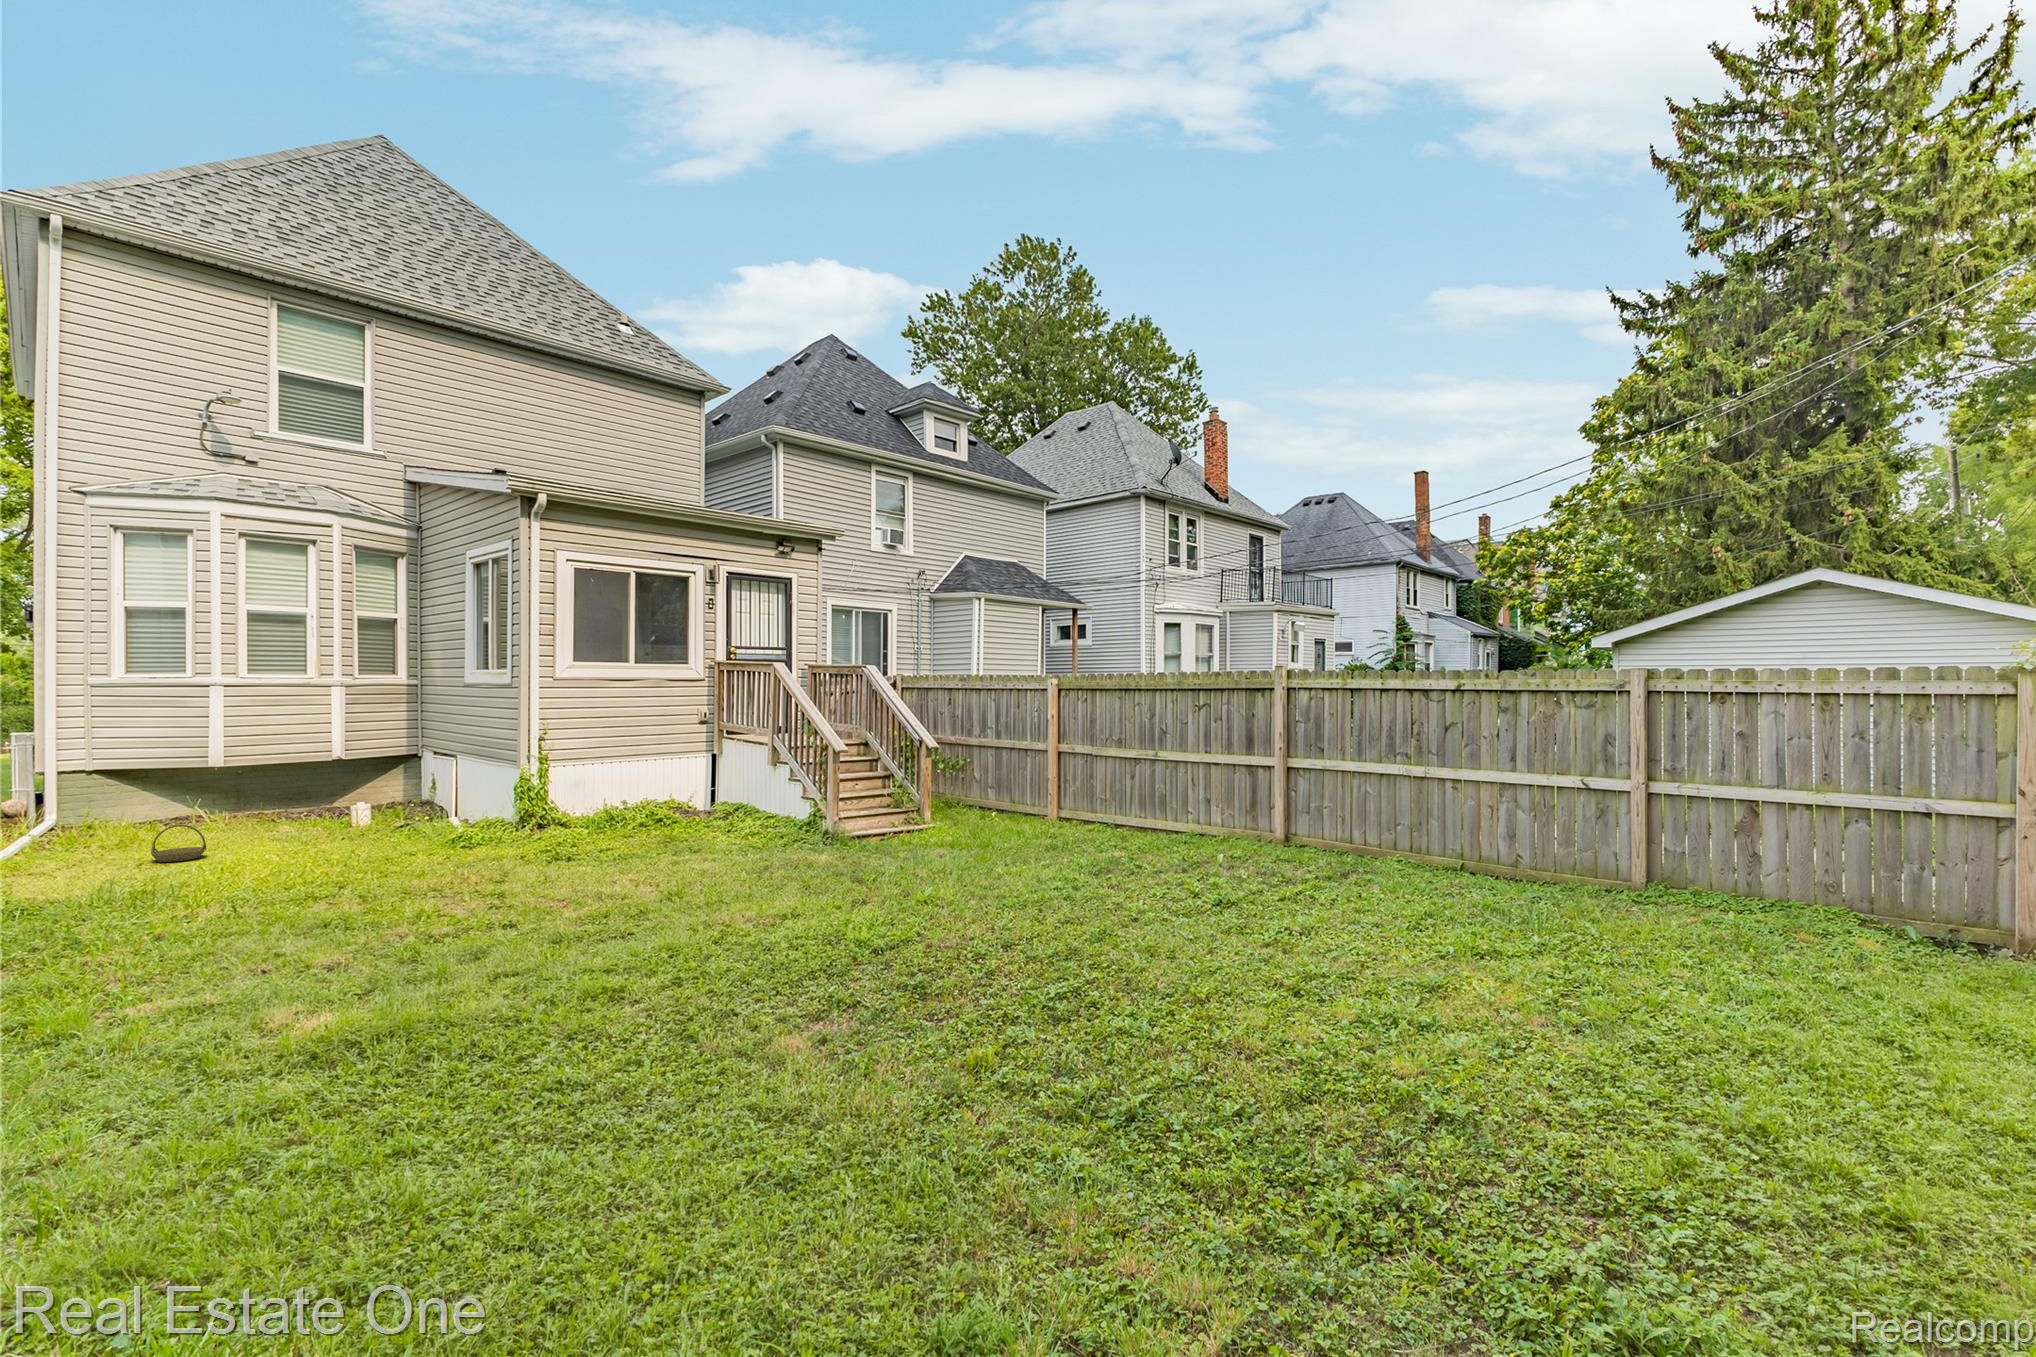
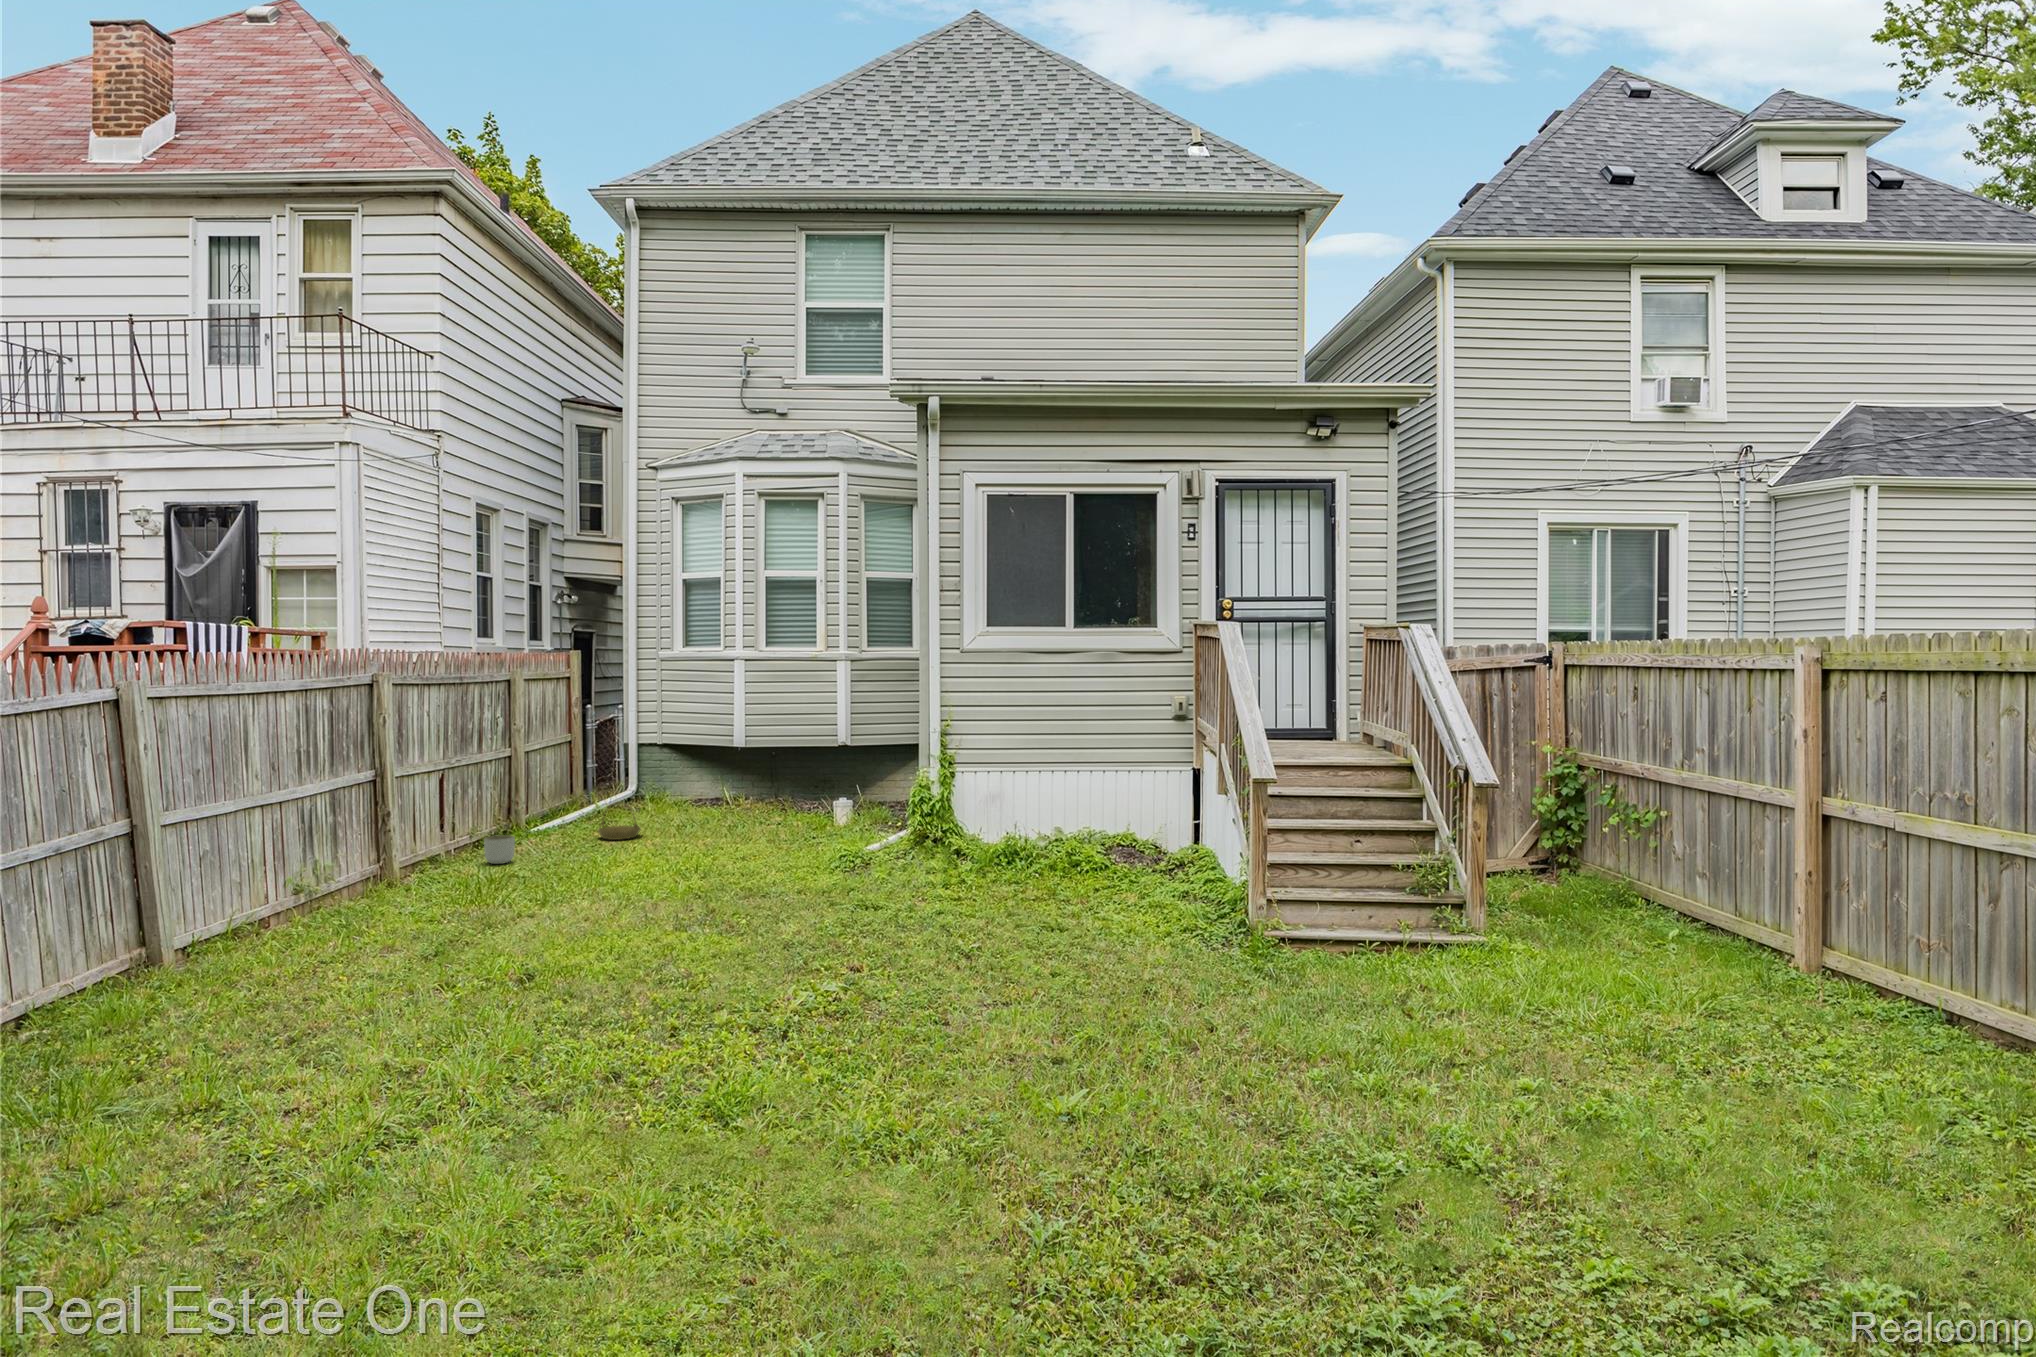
planter: none [71,863,111,893] -> present [484,835,515,864]

